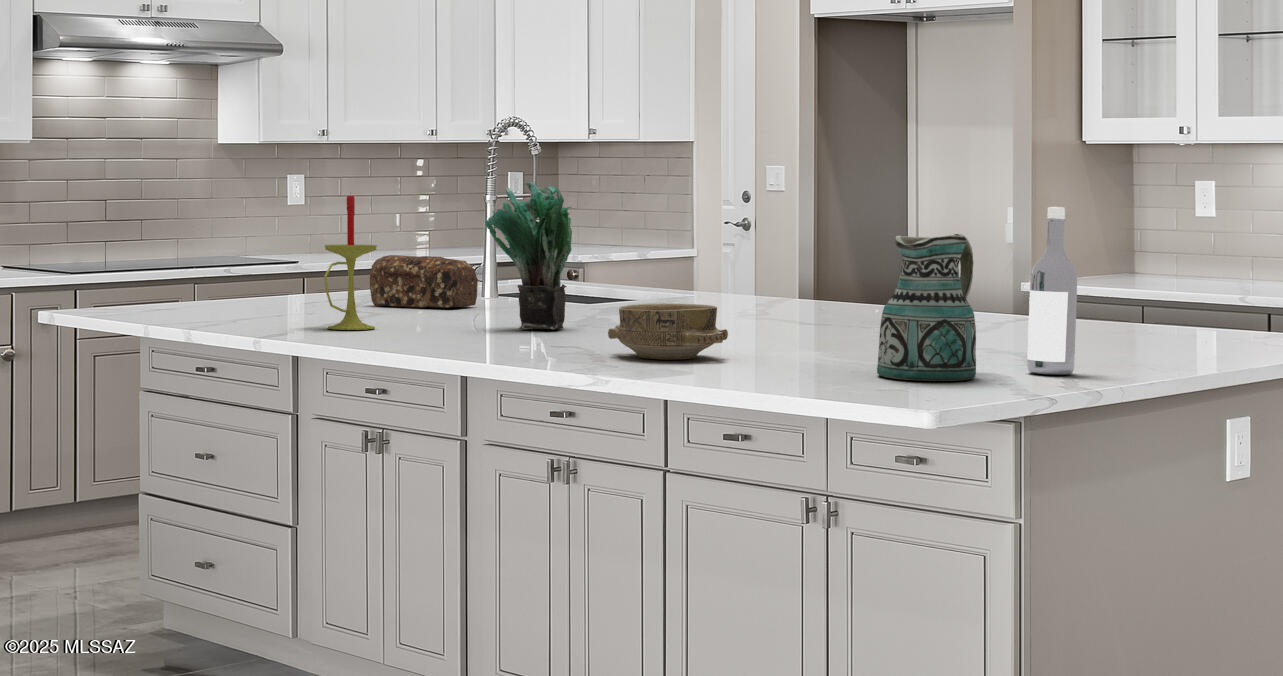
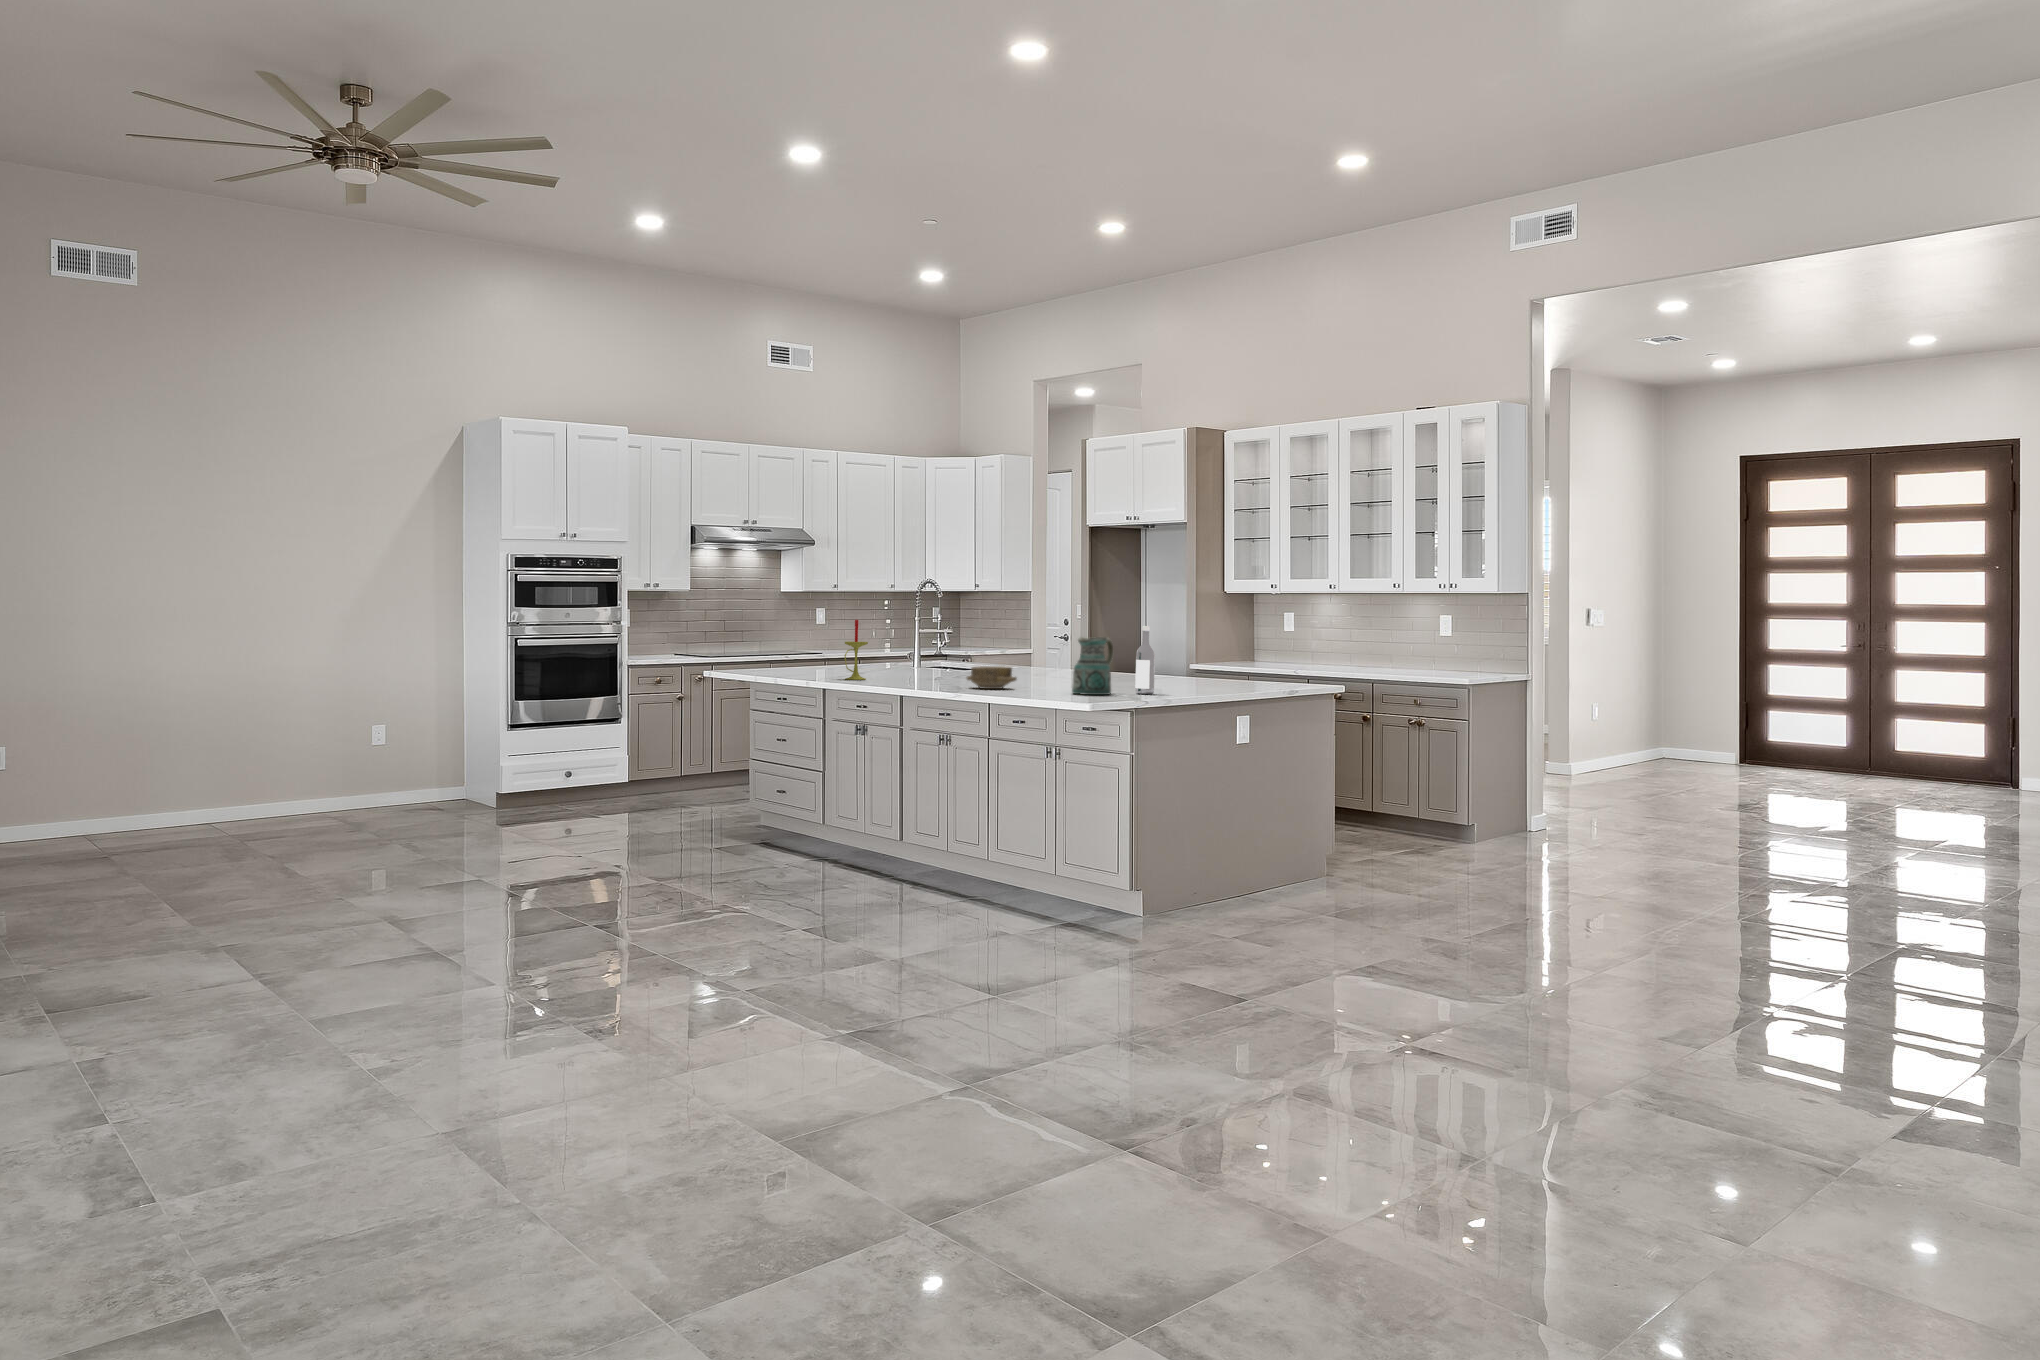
potted plant: present [485,182,572,329] -> none [916,614,956,680]
bread loaf: present [370,255,478,308] -> none [862,648,914,673]

